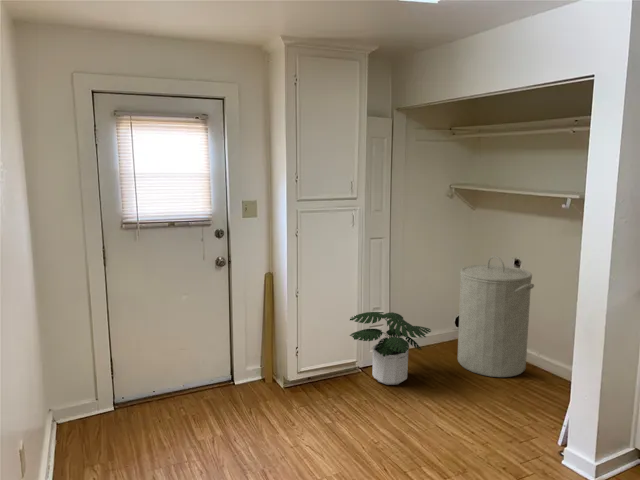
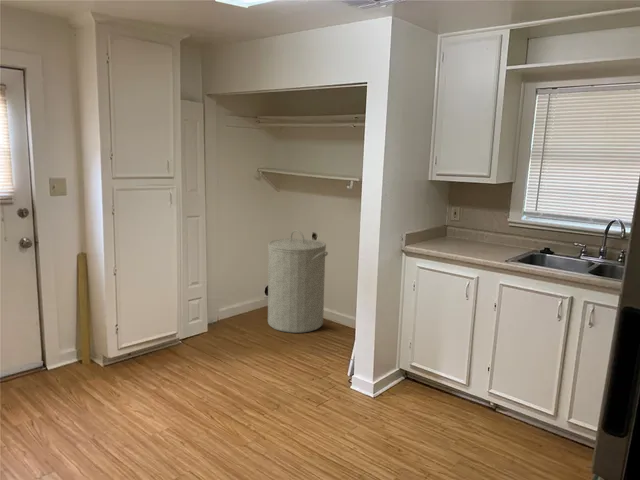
potted plant: present [350,312,431,385] -> none [169,285,245,350]

